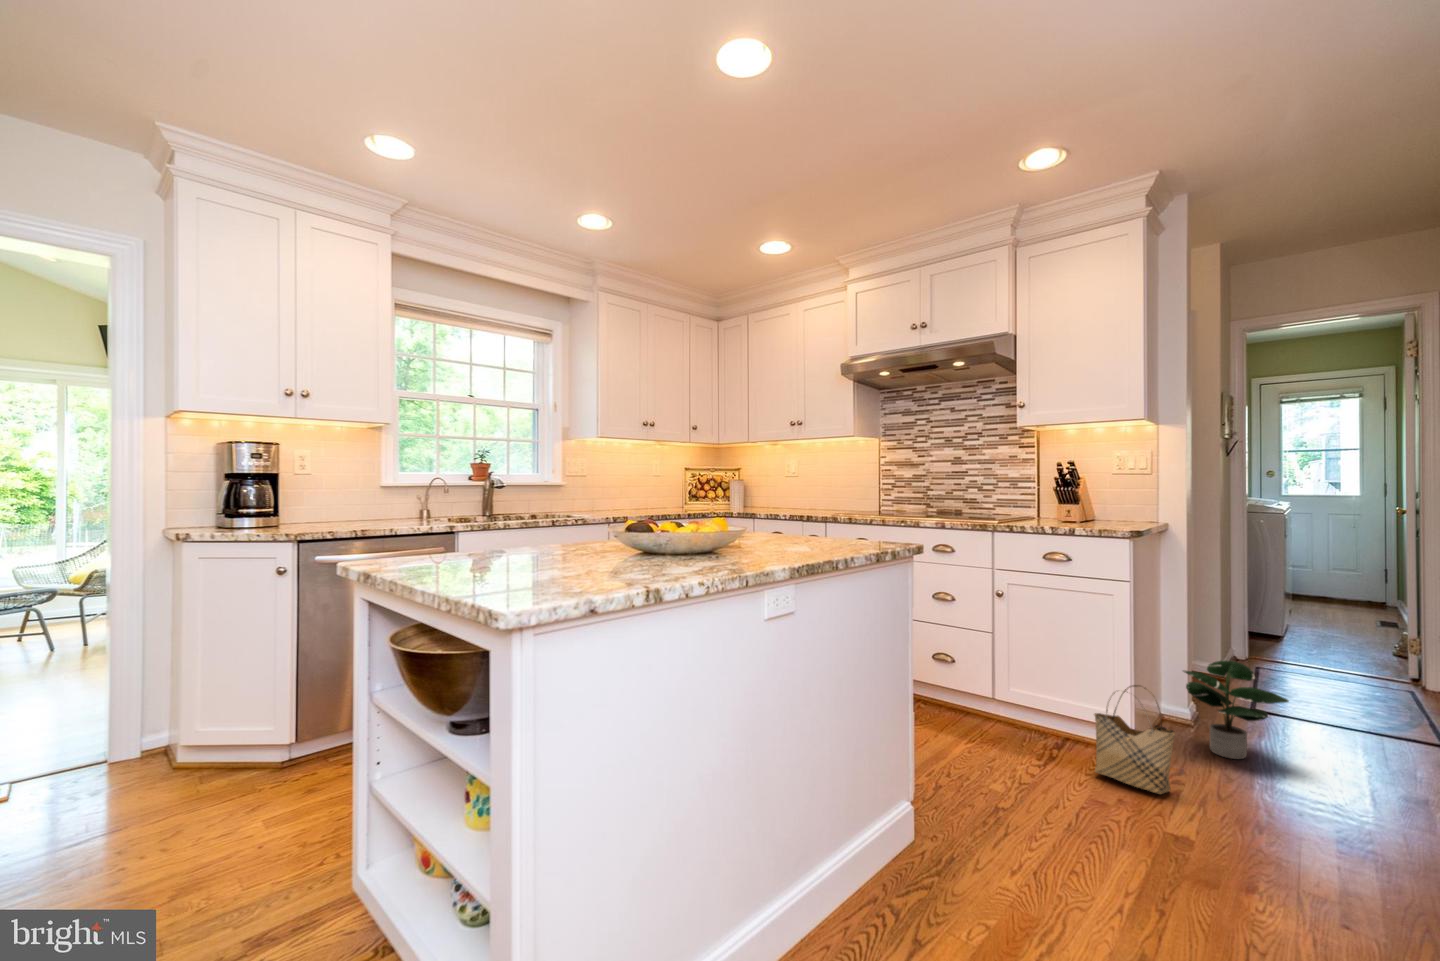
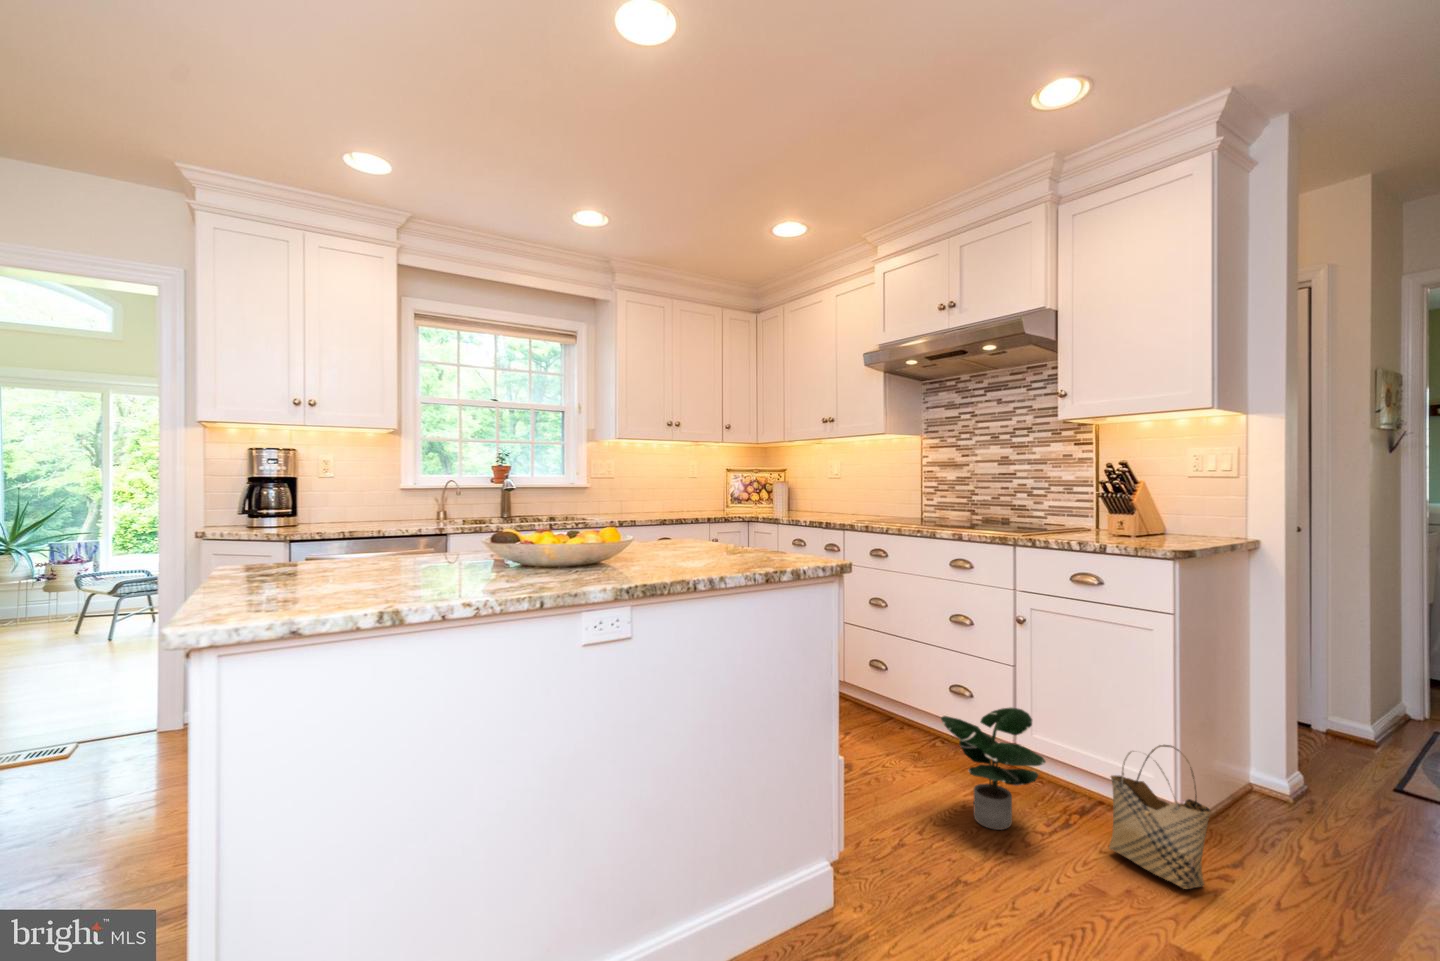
potted plant: present [1183,660,1289,759] -> present [941,707,1045,830]

